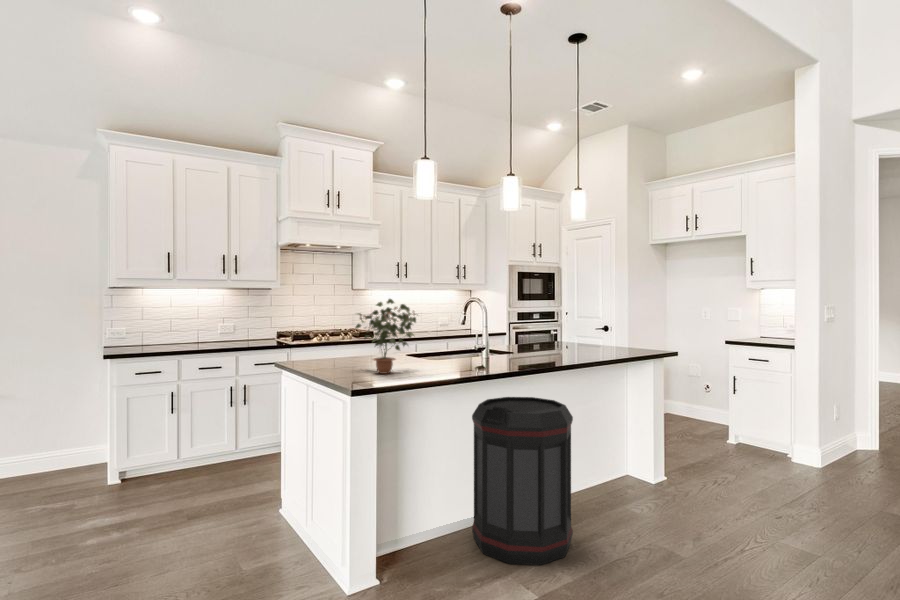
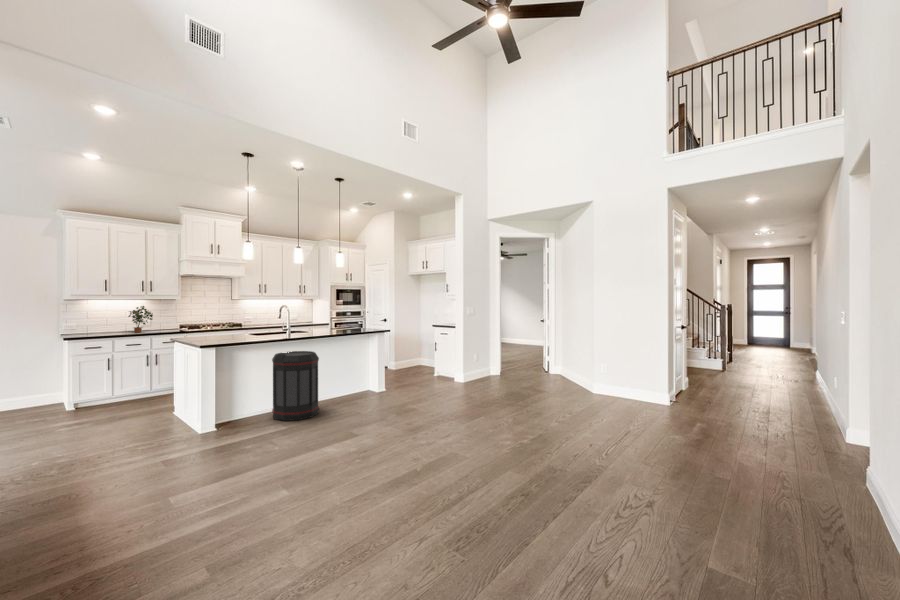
potted plant: present [355,299,416,374] -> present [128,306,153,333]

